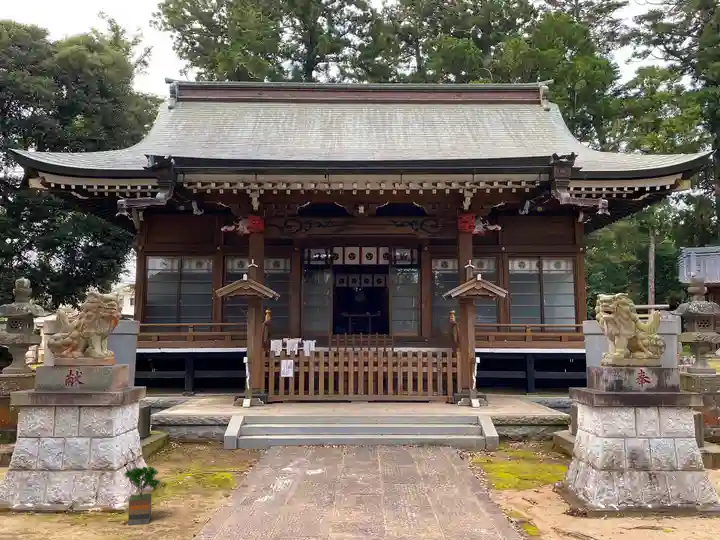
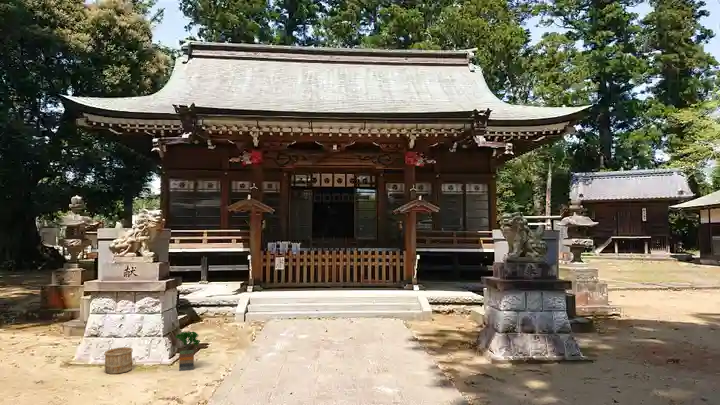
wooden bucket: none [22,489,64,529] -> present [104,347,133,374]

